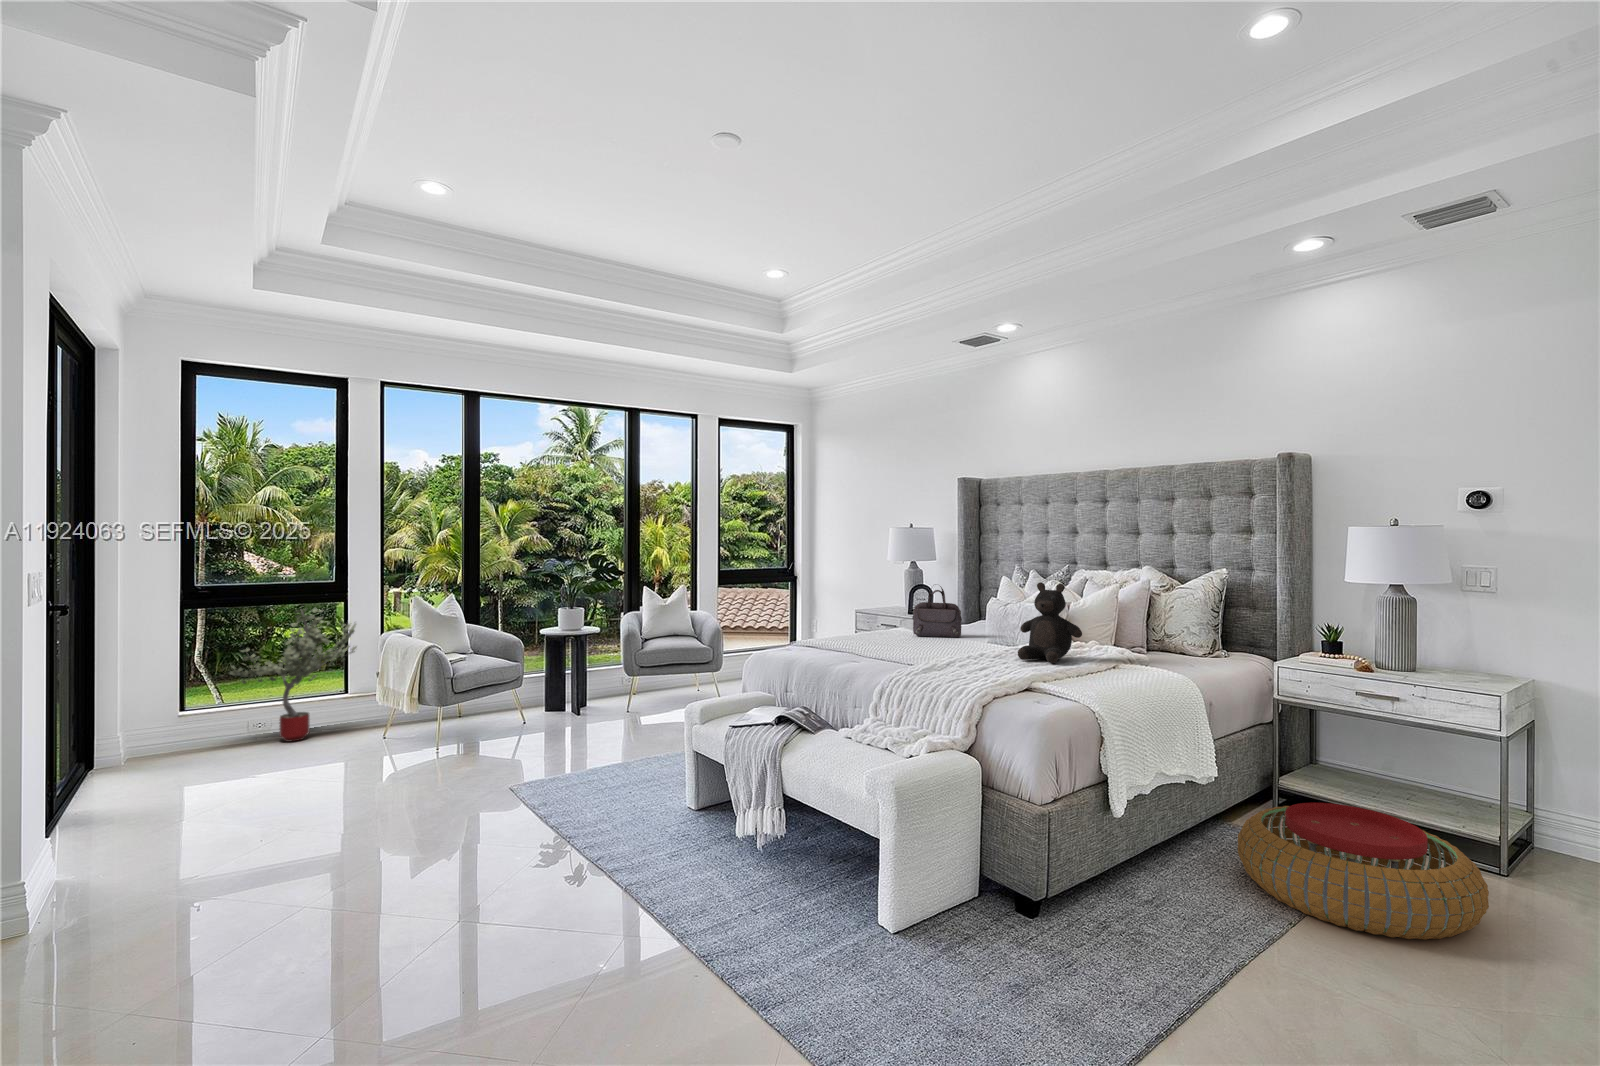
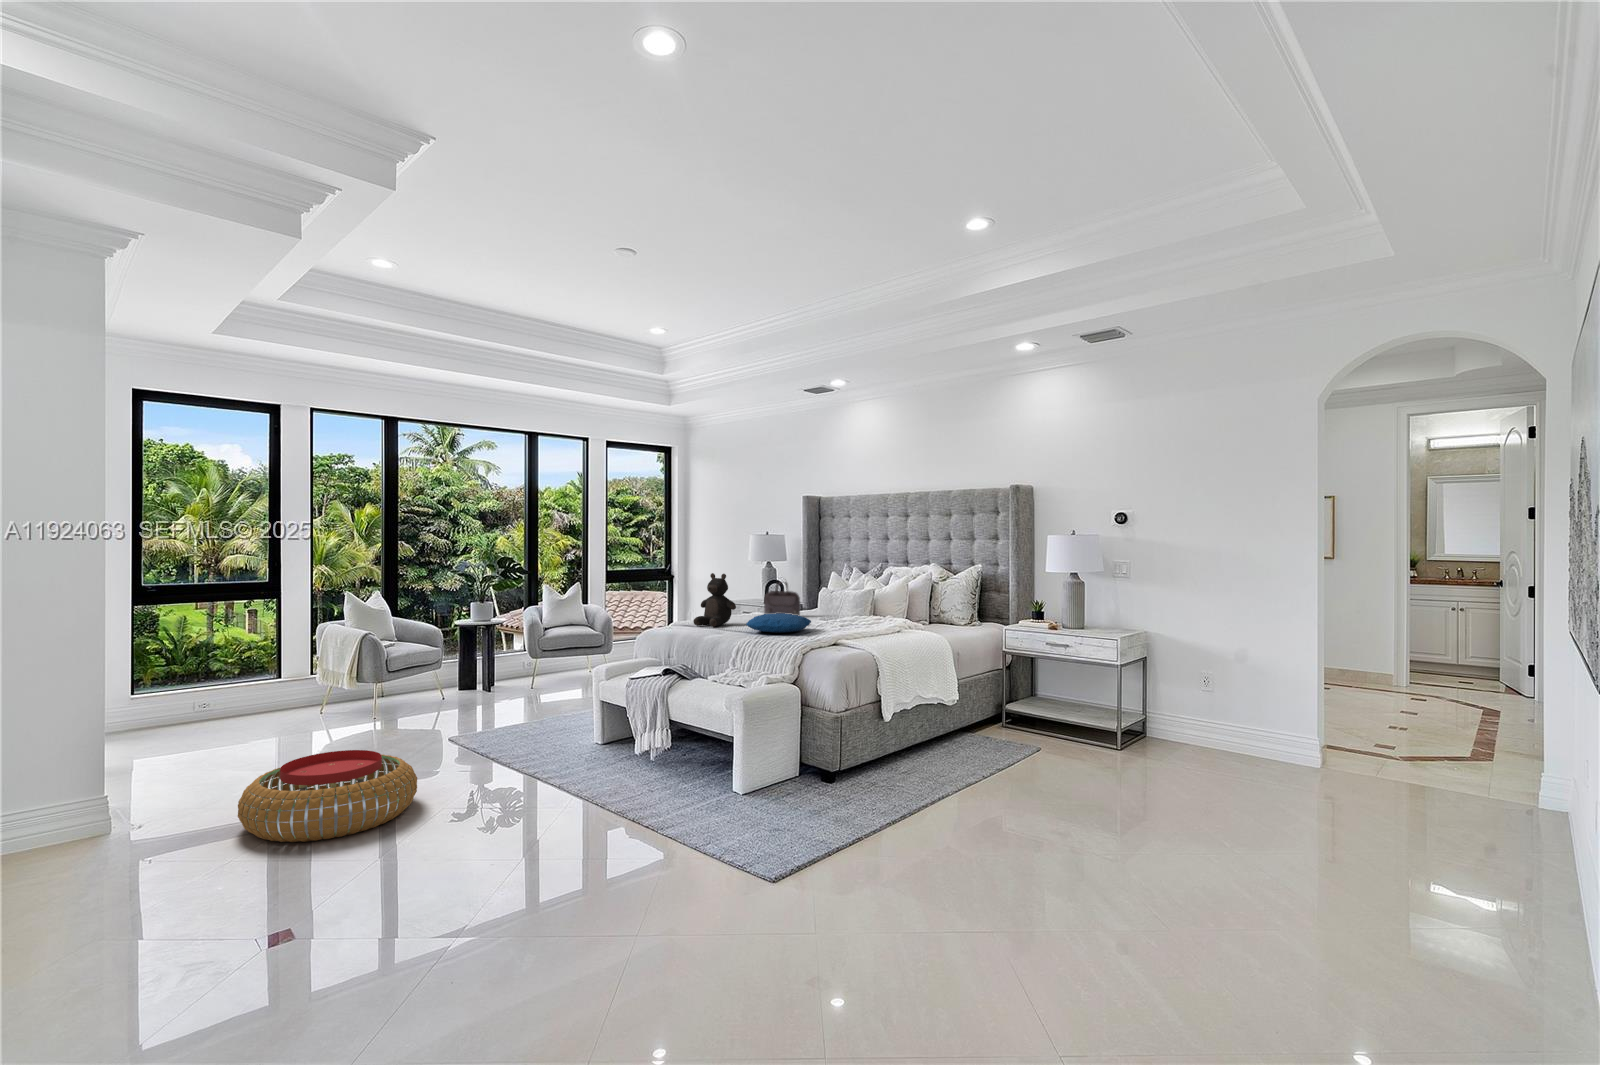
teddy bear: present [1018,582,1082,663] -> present [693,573,736,627]
potted tree: present [230,608,356,742] -> none [171,603,288,720]
pillow: none [892,638,985,666] -> present [746,613,811,633]
pouf: present [1238,803,1489,940] -> present [238,750,417,842]

